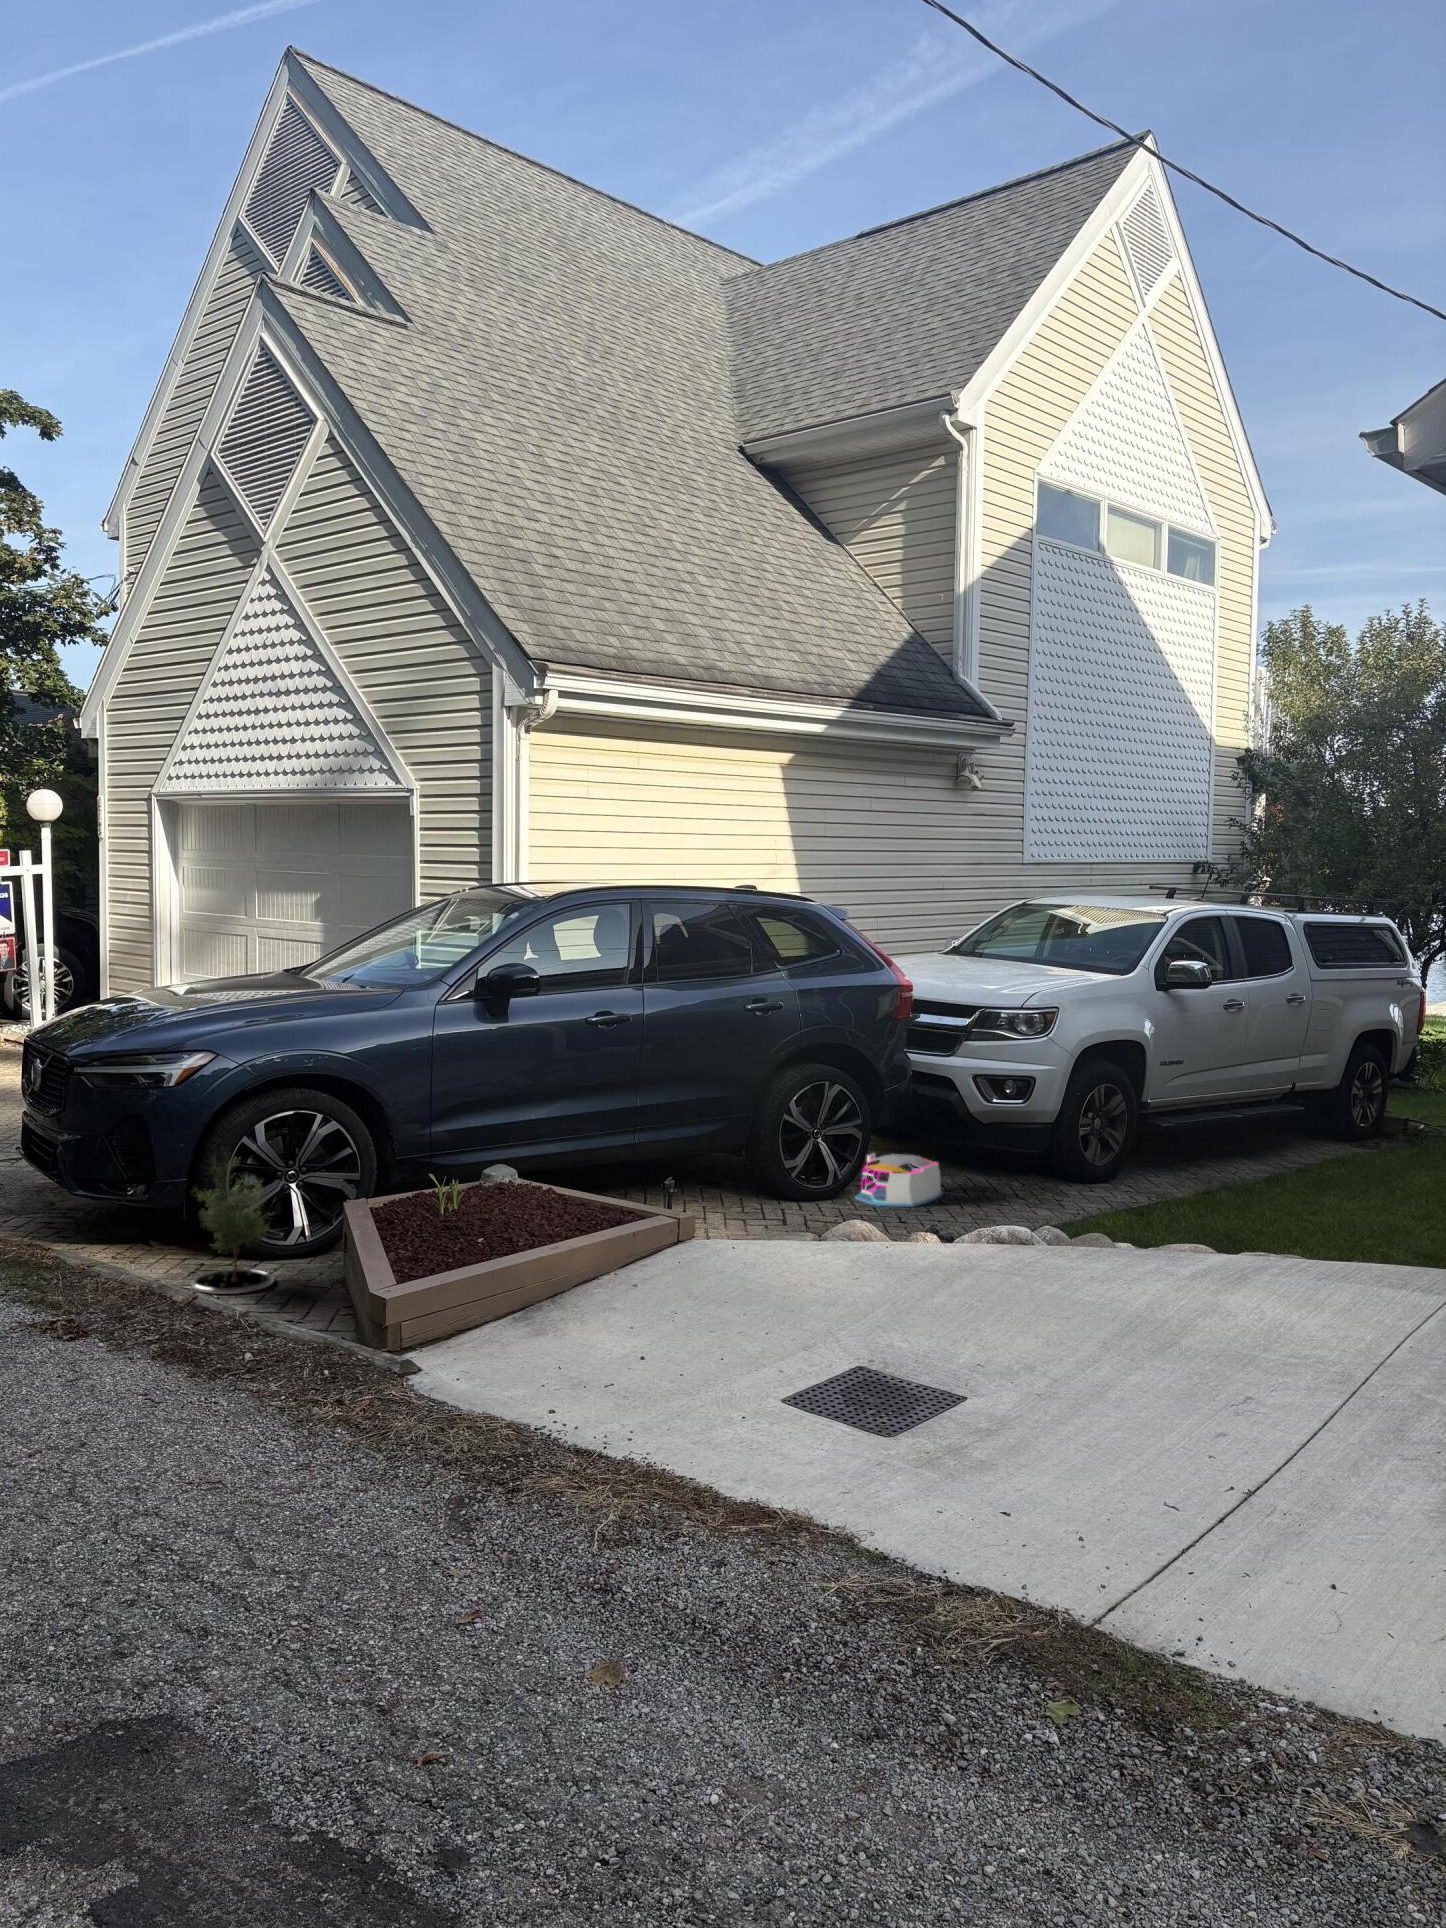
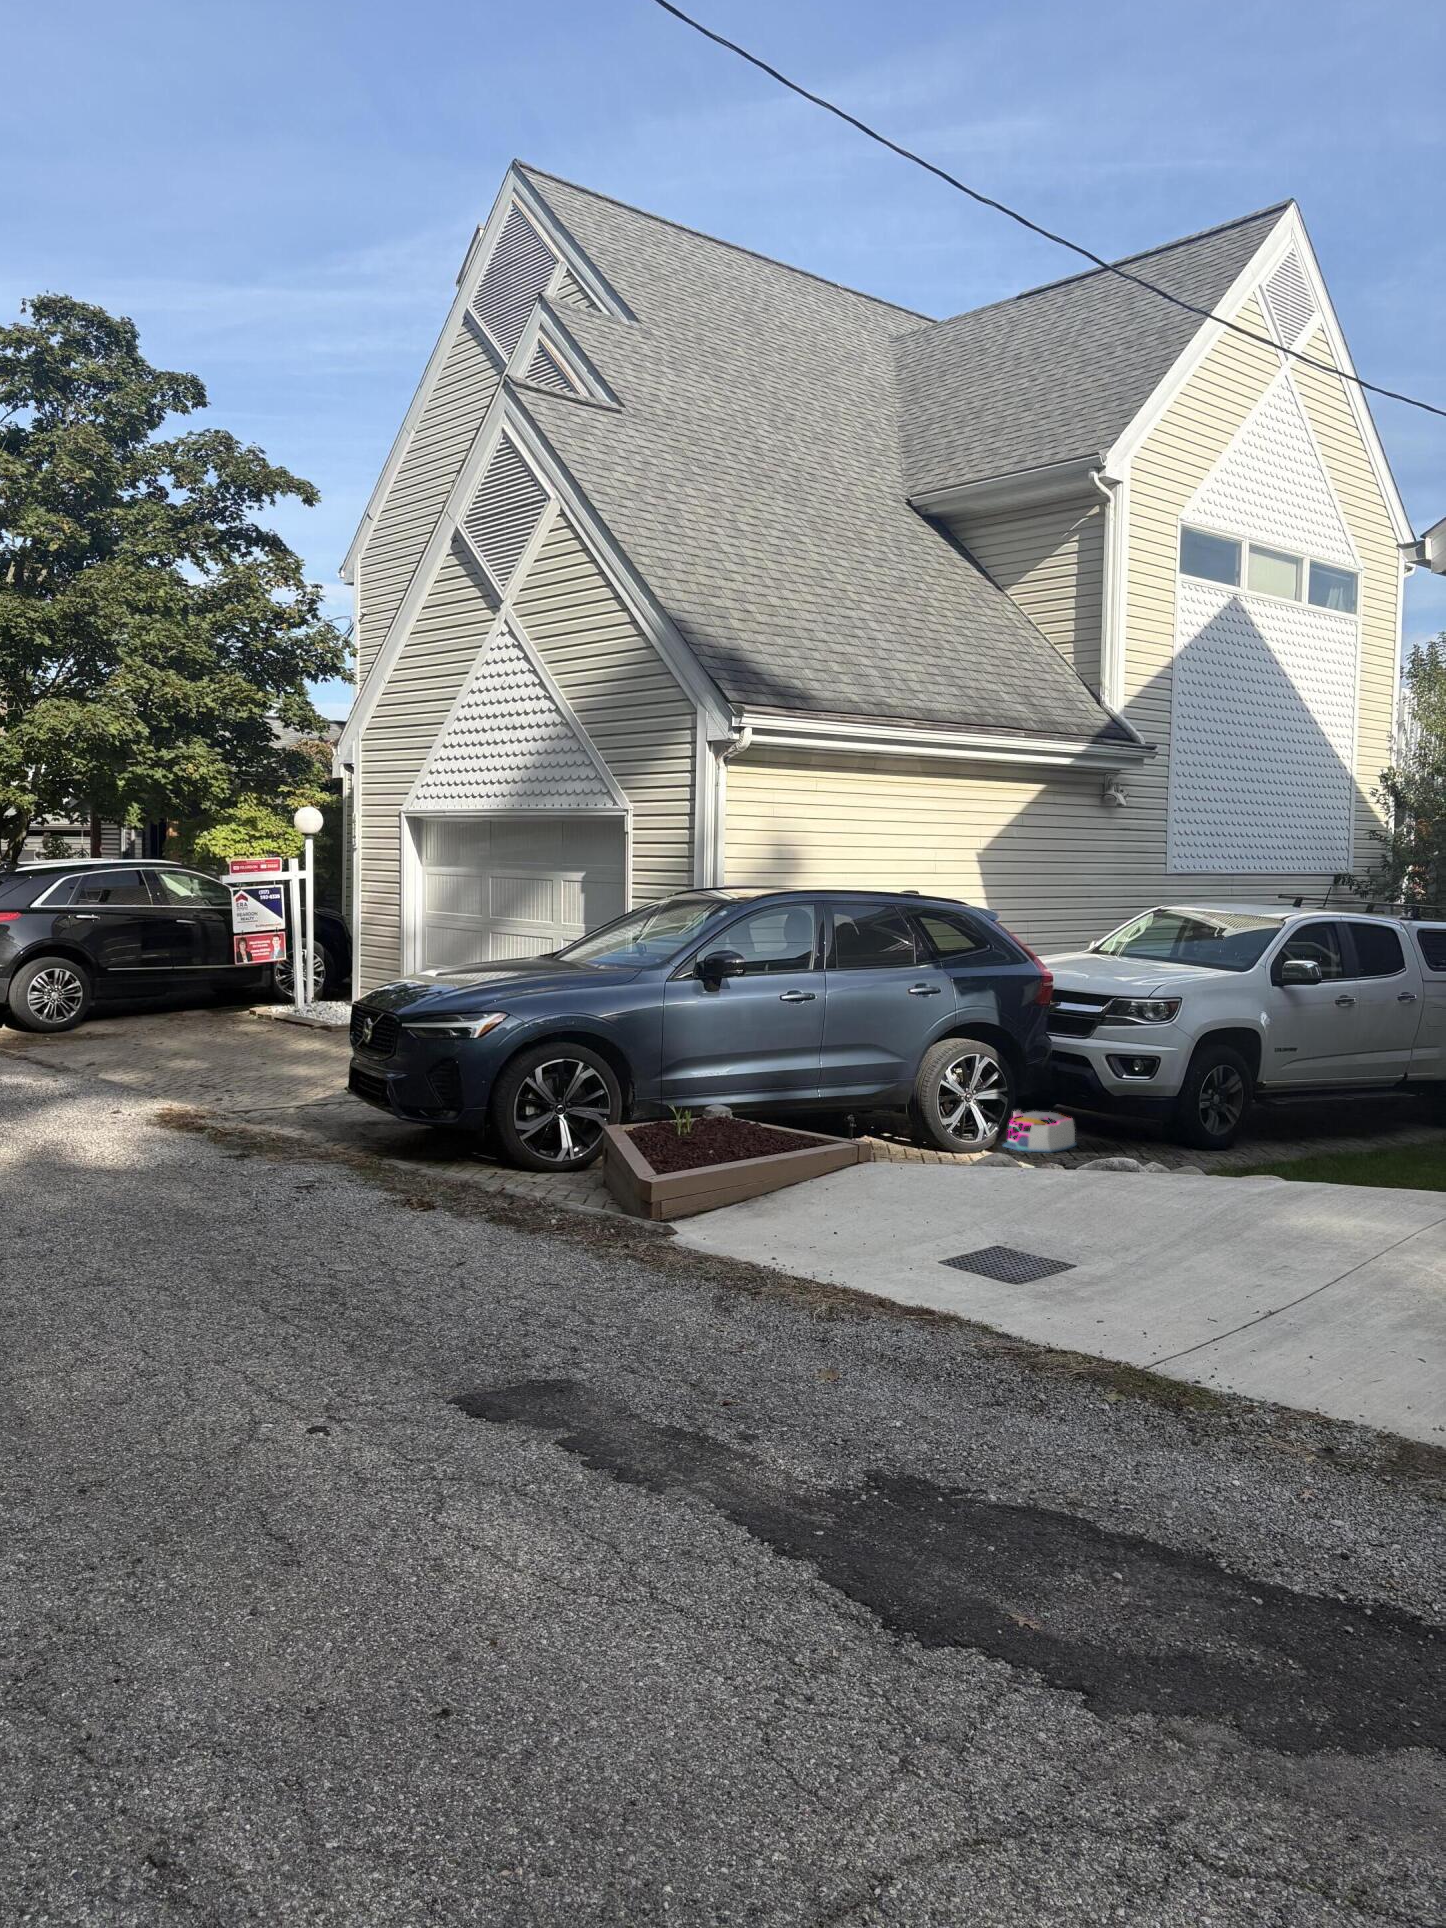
potted tree: present [192,1153,274,1294] -> none [492,1079,554,1190]

